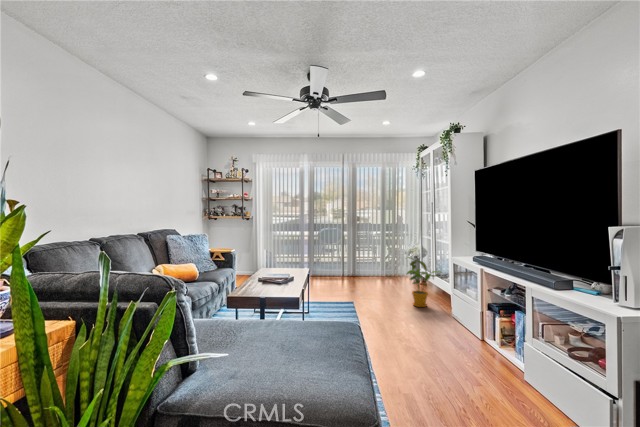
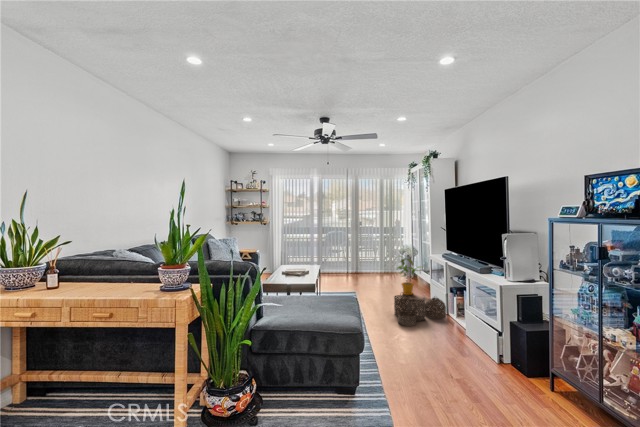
woven basket: none [409,308,483,362] -> present [394,295,446,326]

